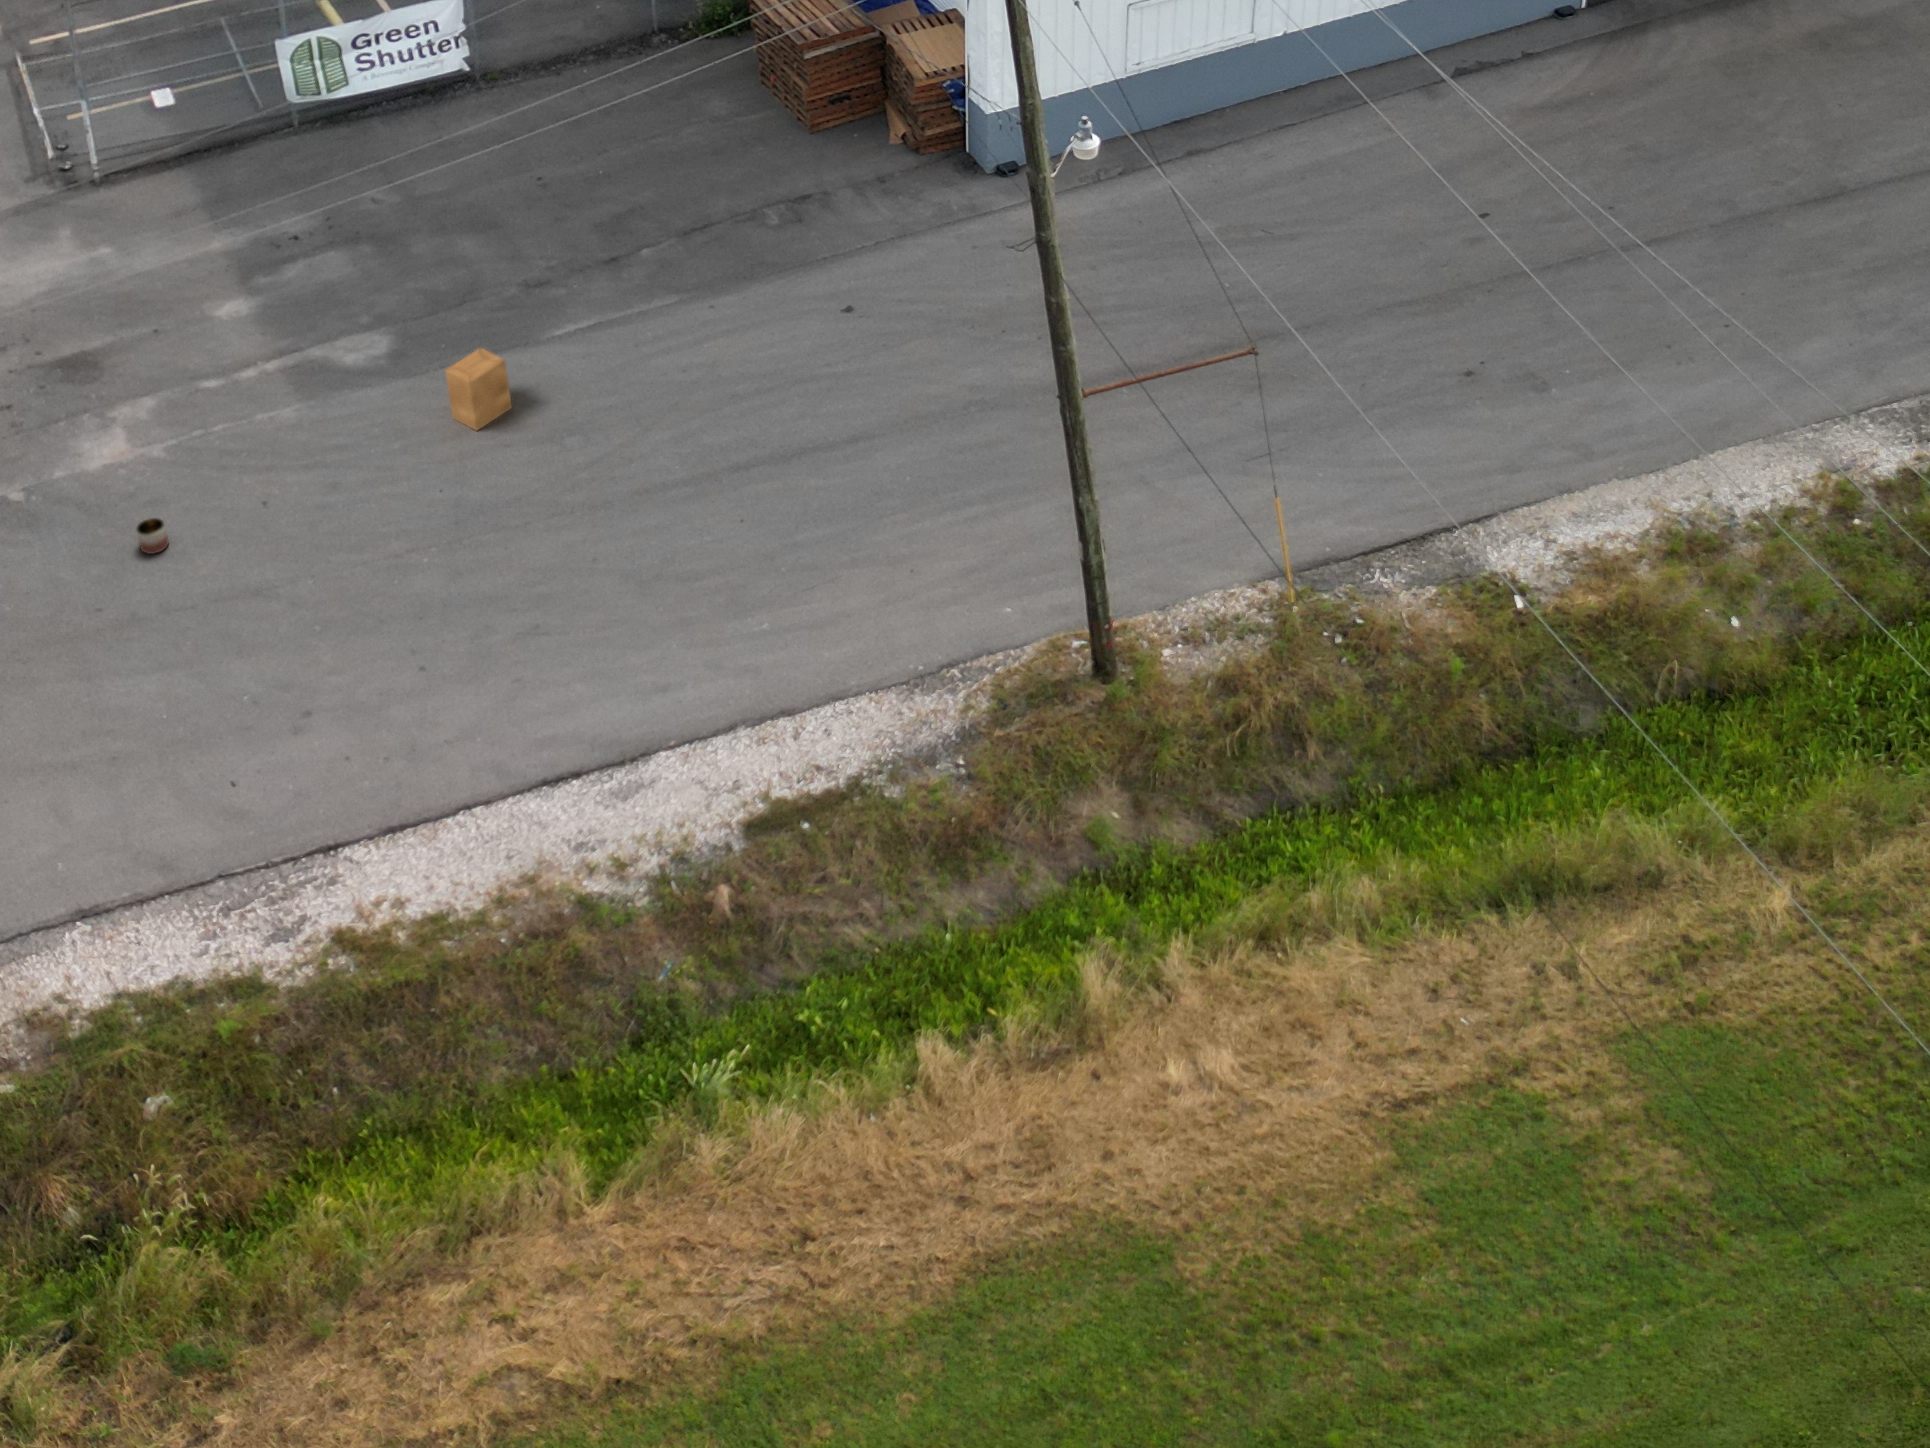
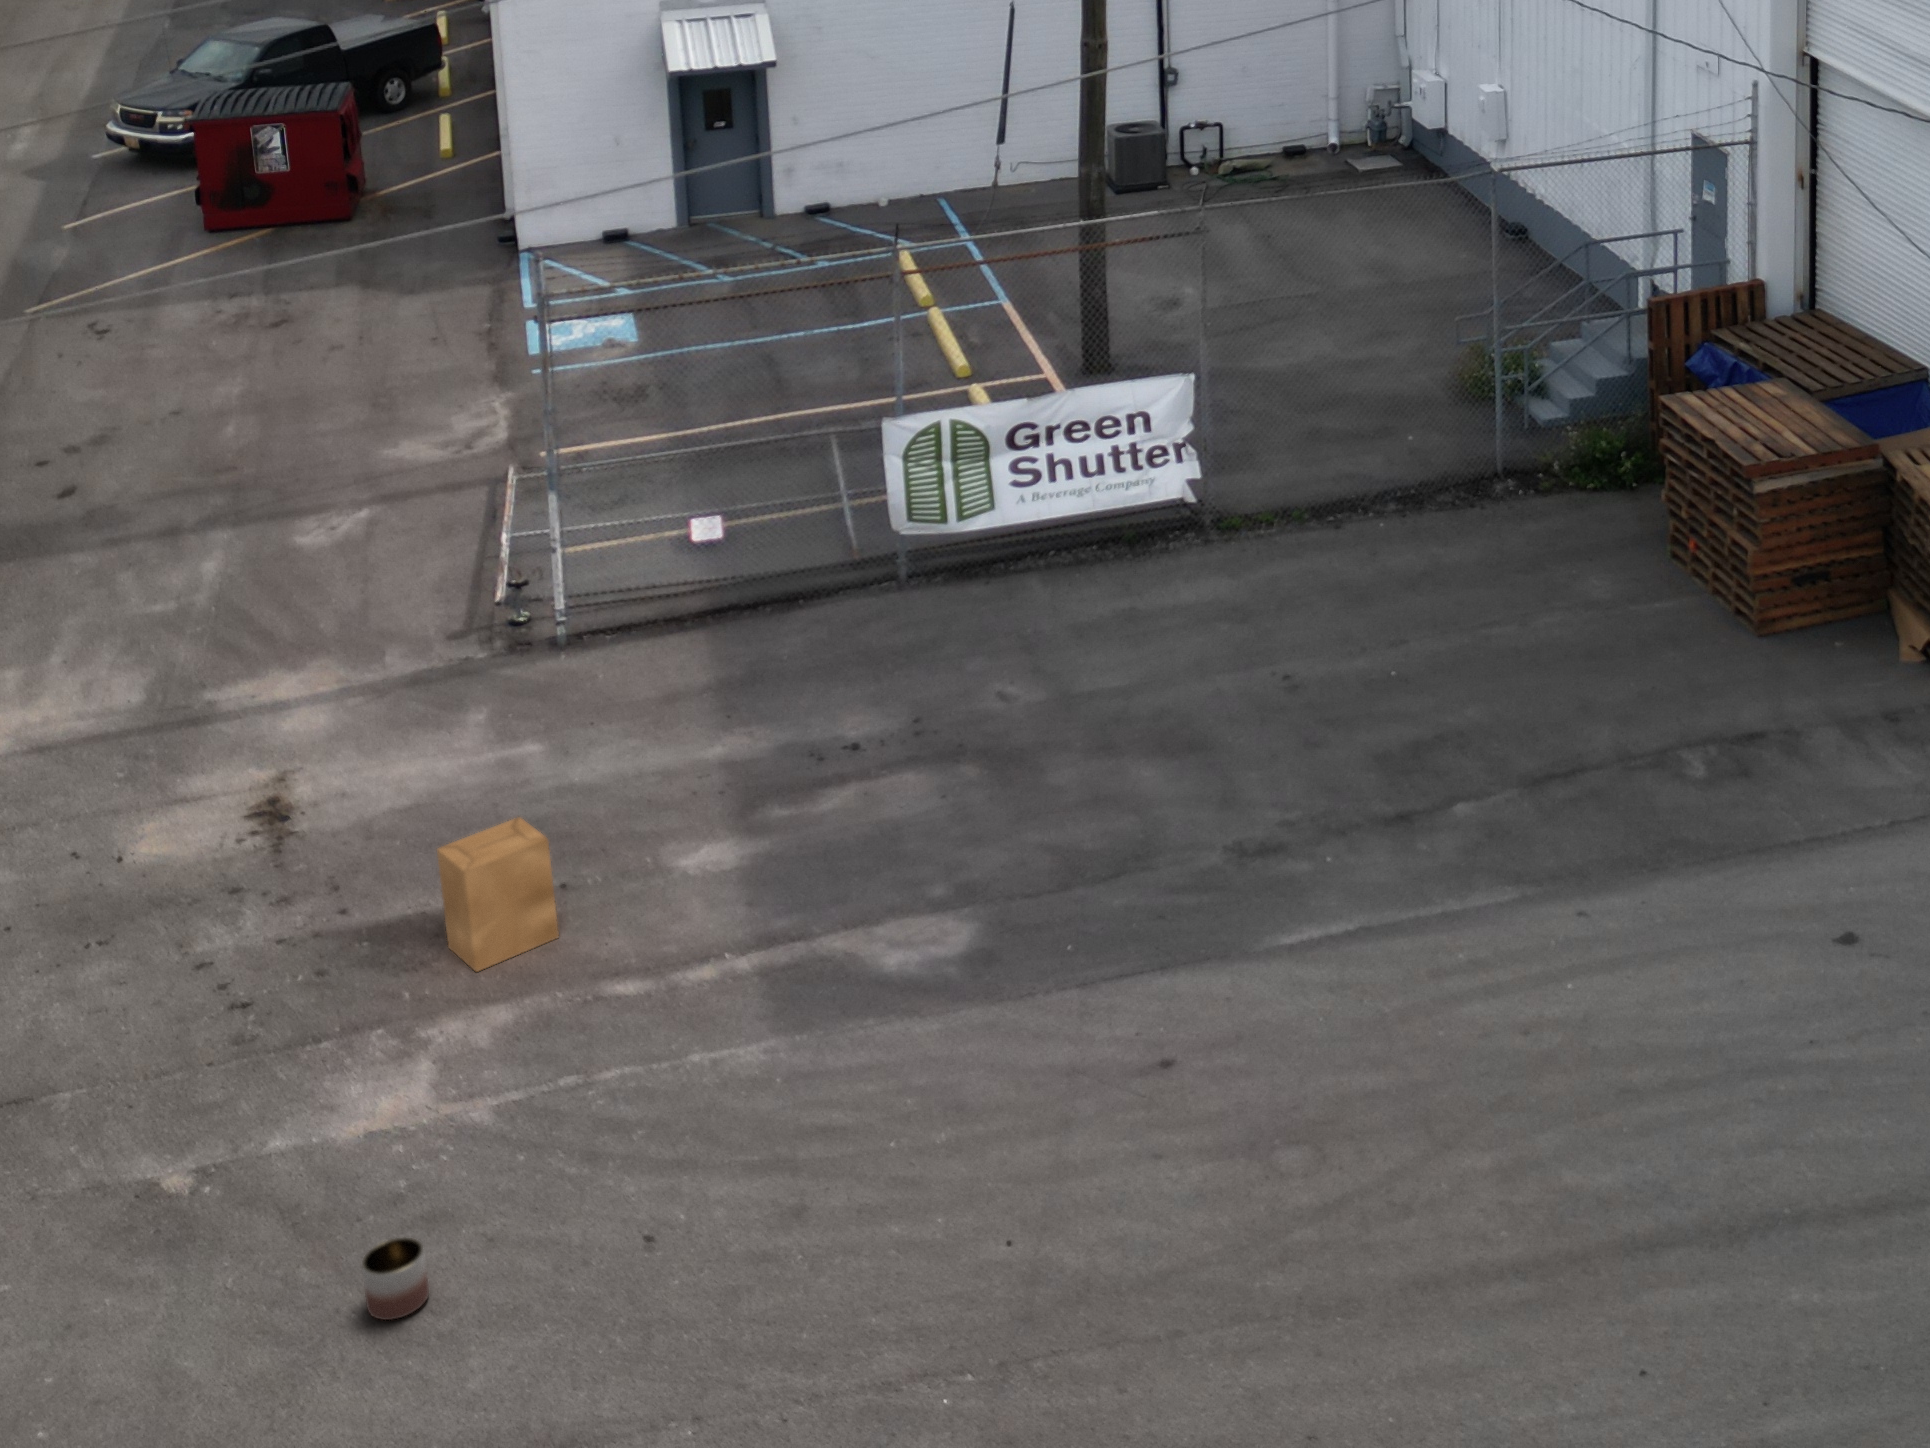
cardboard box: present [445,348,512,431] -> present [437,817,559,972]

